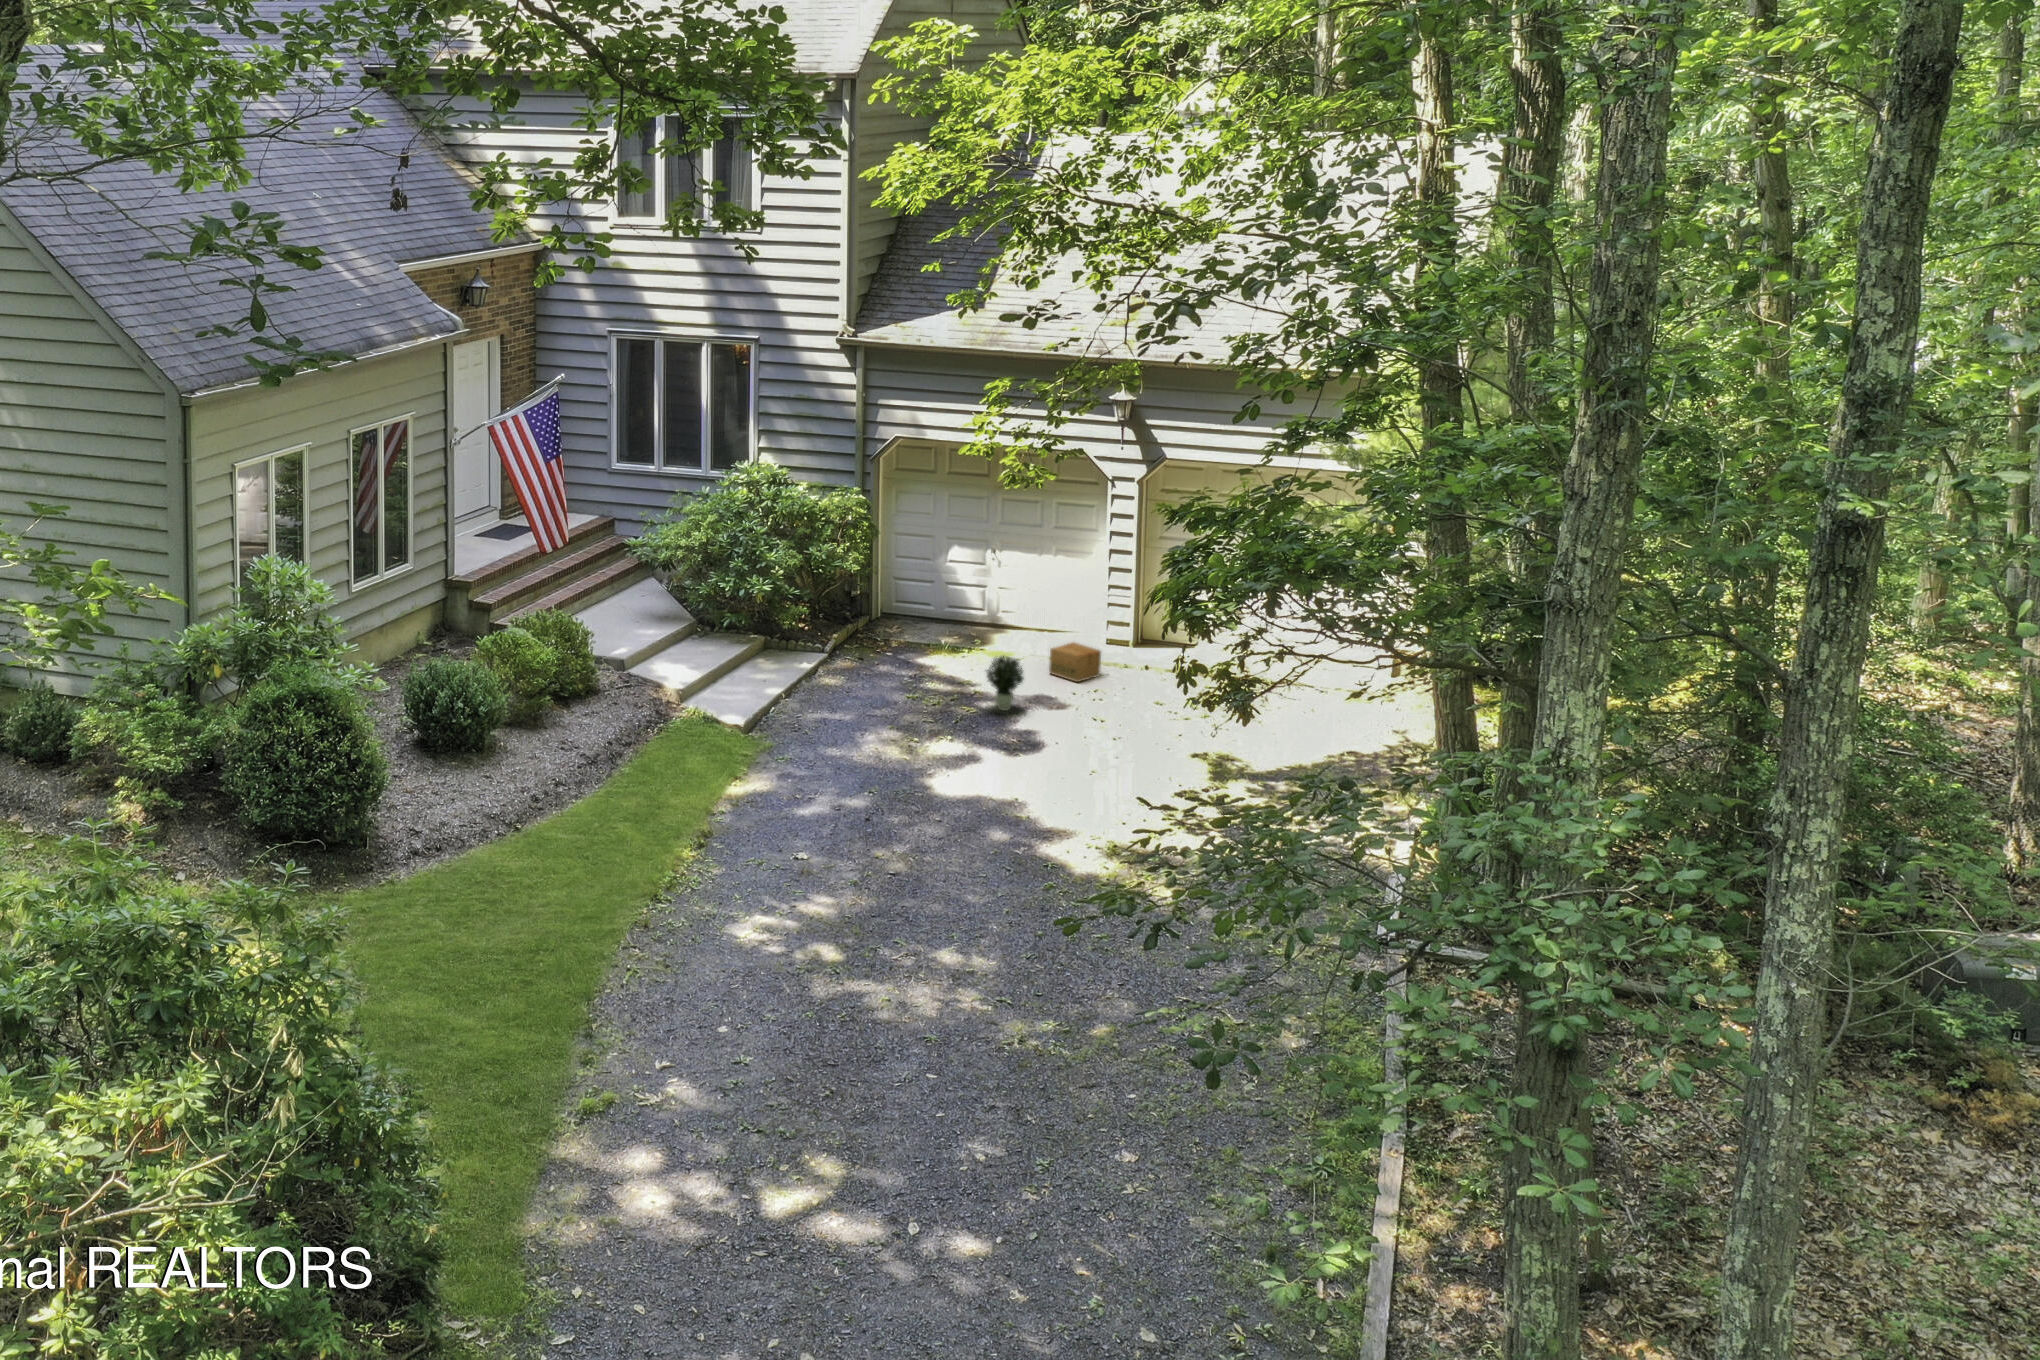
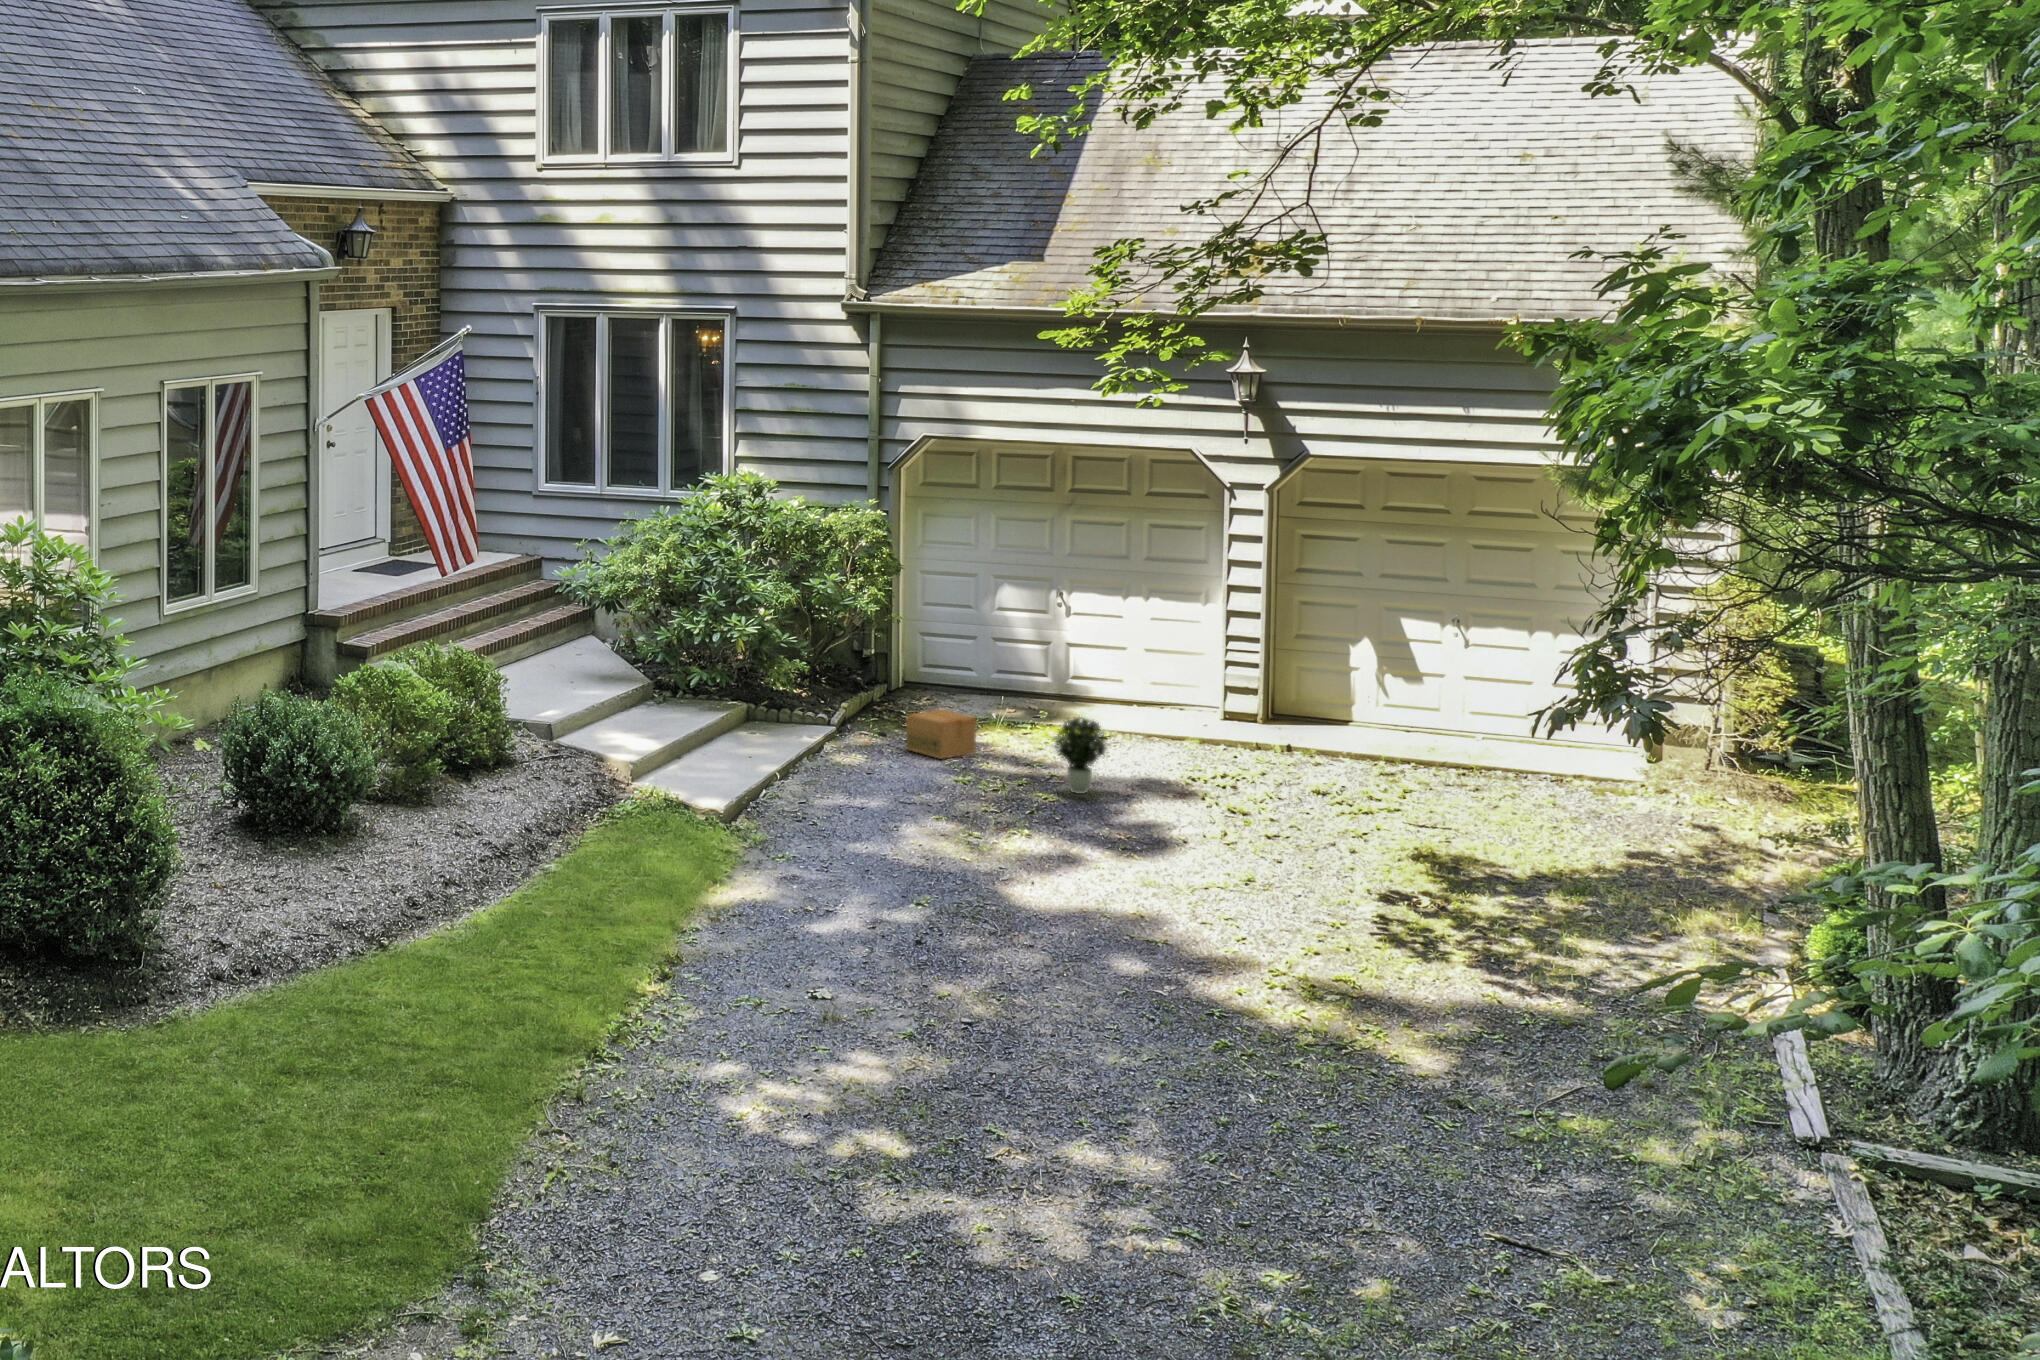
cardboard box: present [1049,642,1101,682] -> present [906,709,977,759]

